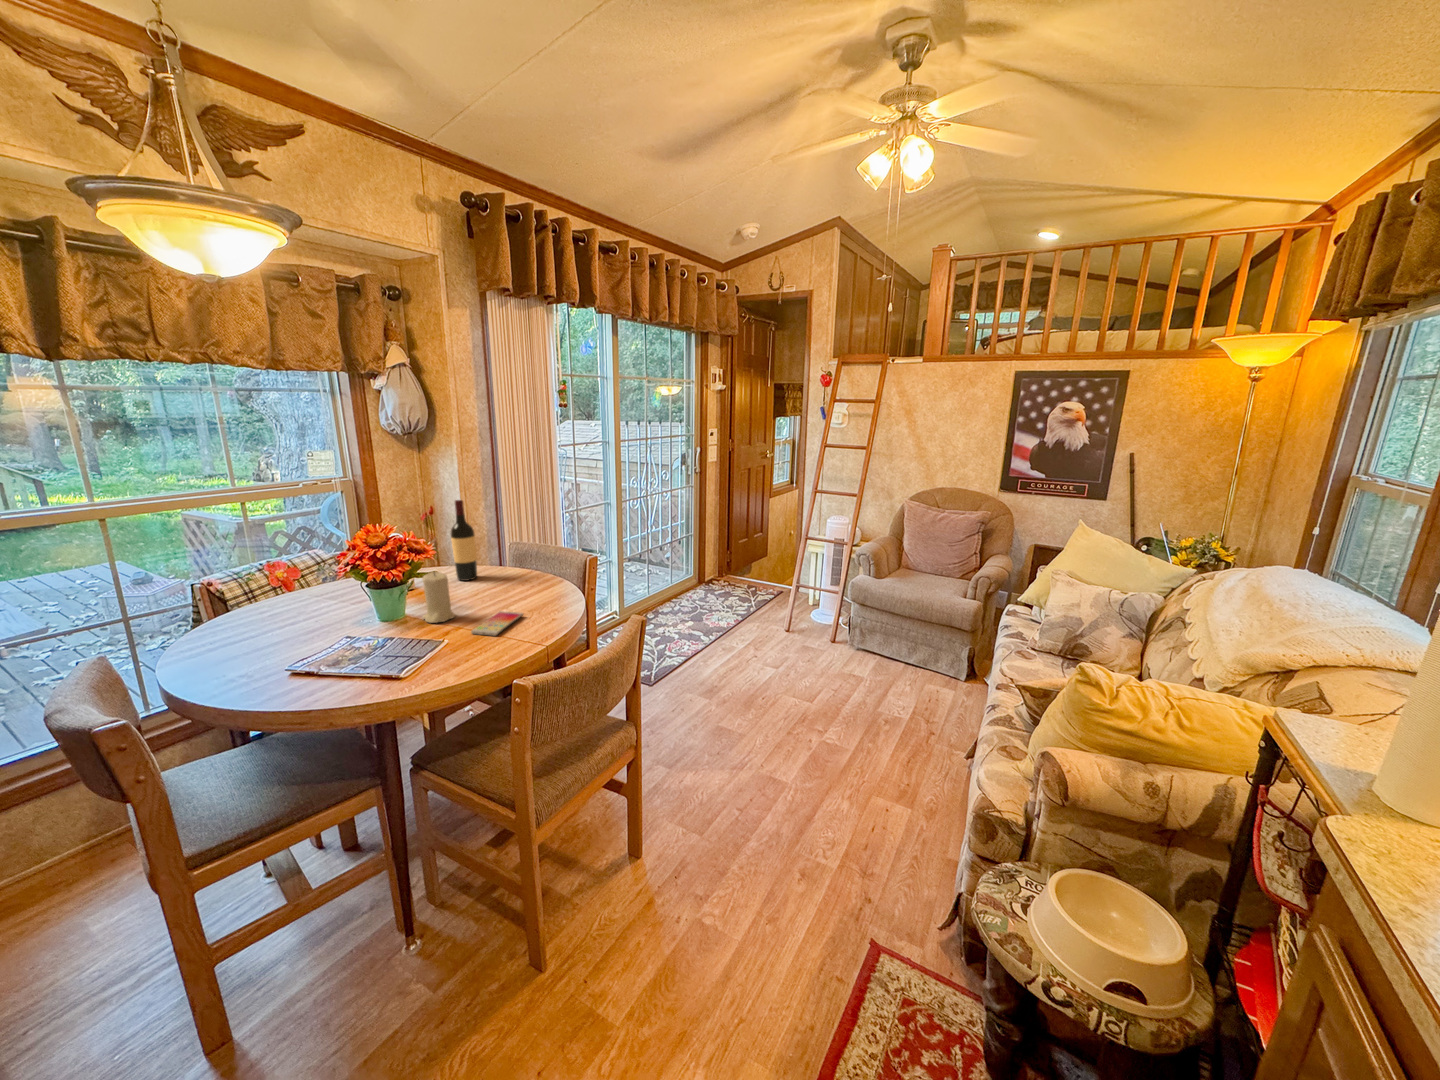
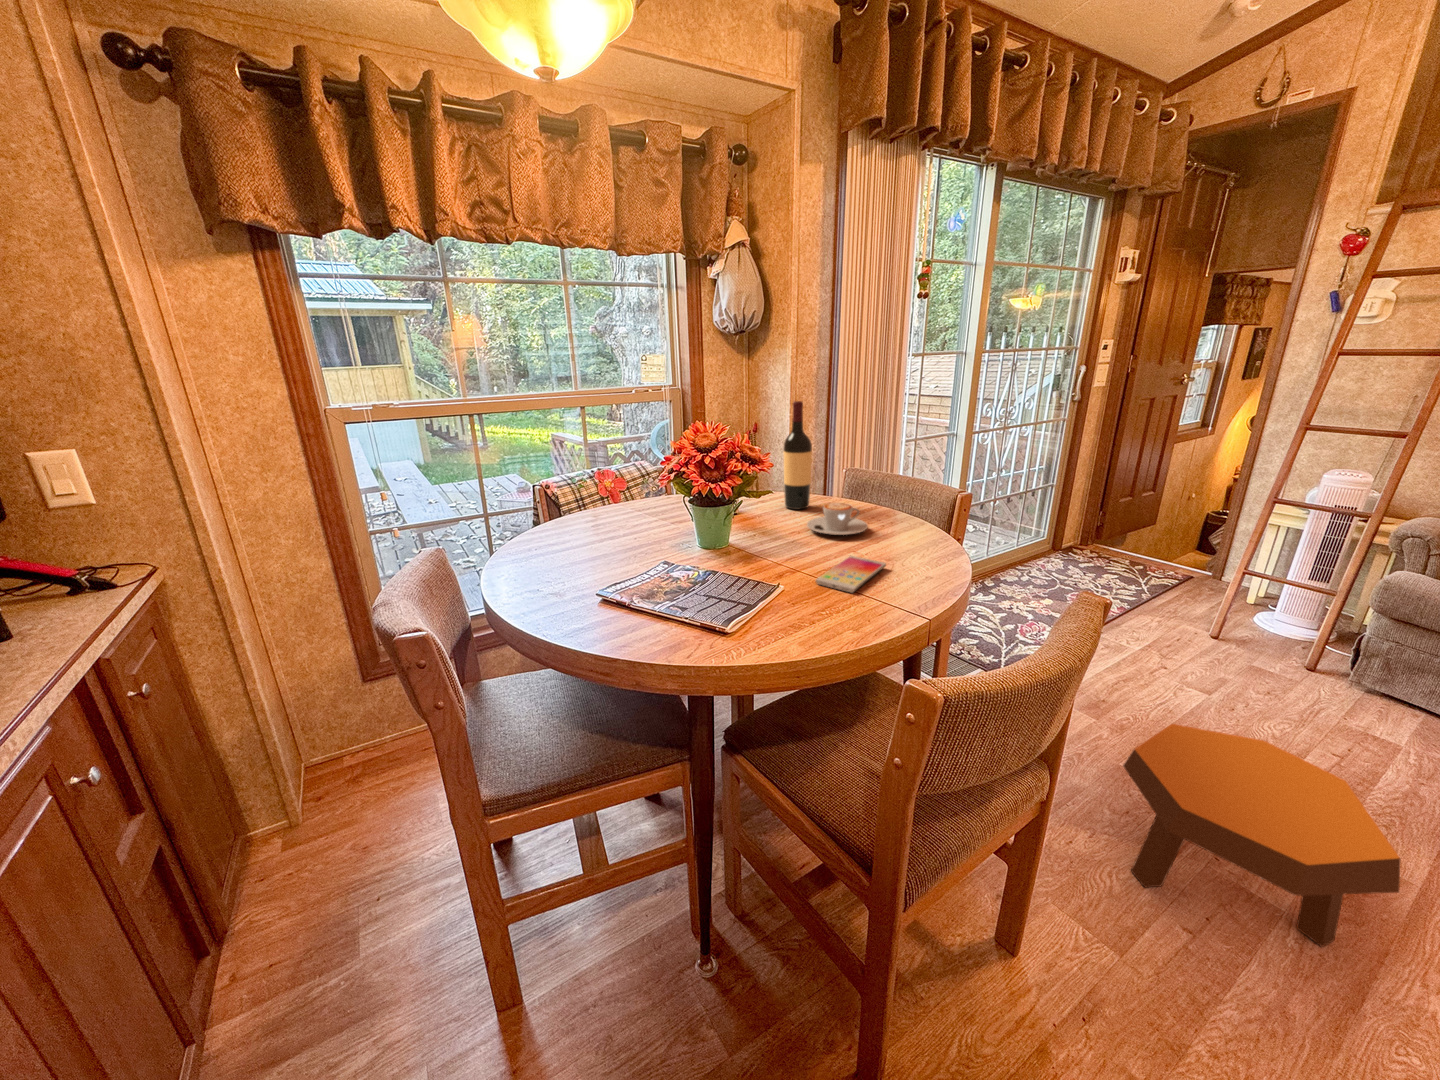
candle: present [423,572,455,623] -> none [749,489,790,560]
coffee cup: none [472,574,518,598] -> present [807,503,868,535]
footstool: none [701,683,808,787] -> present [1123,724,1400,947]

